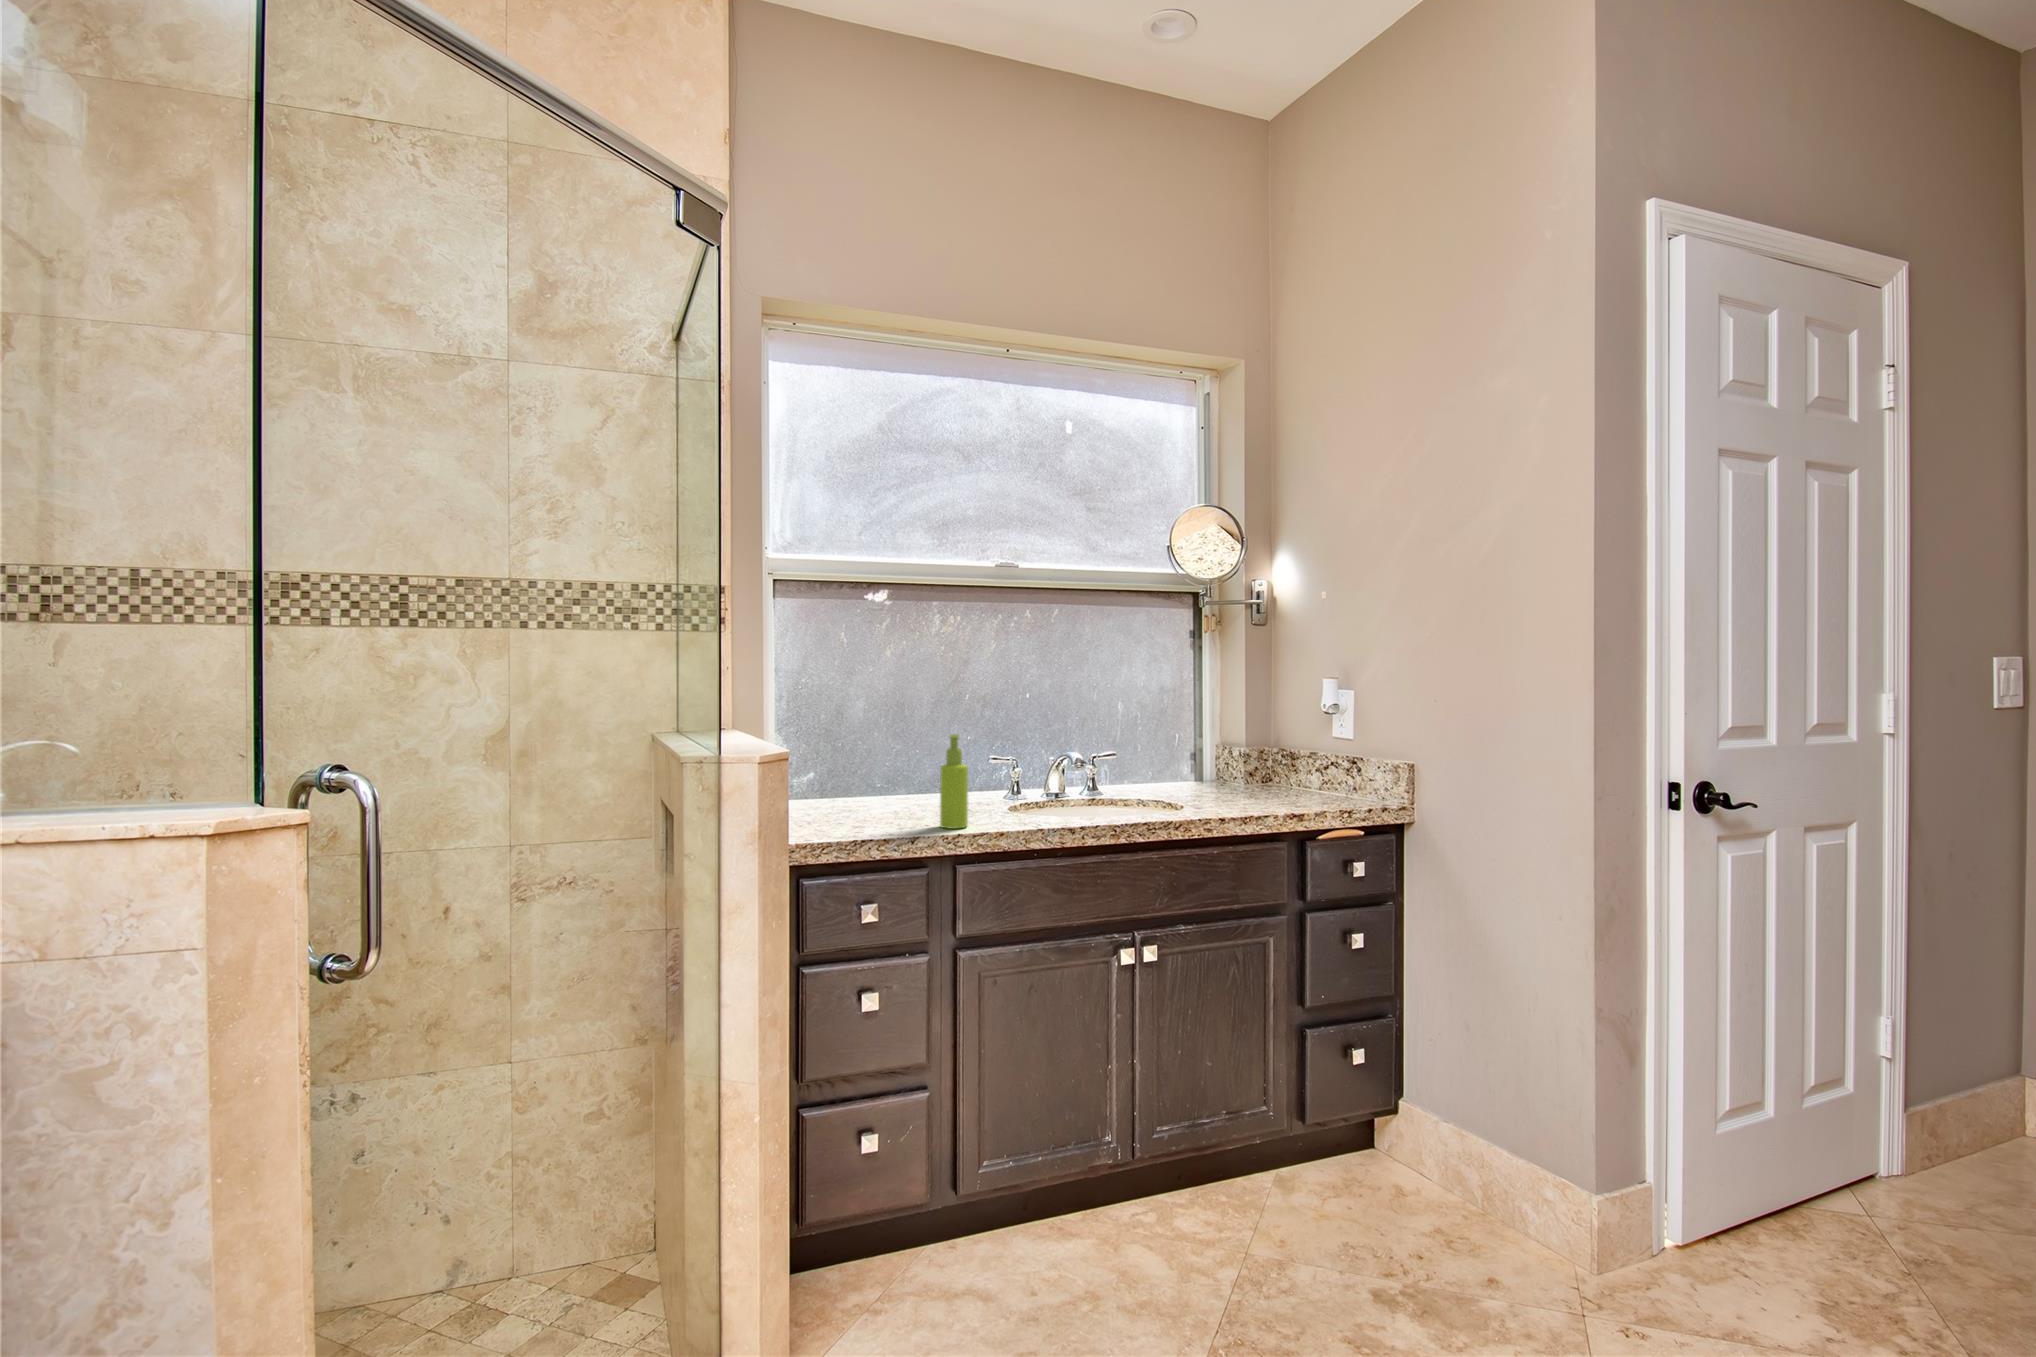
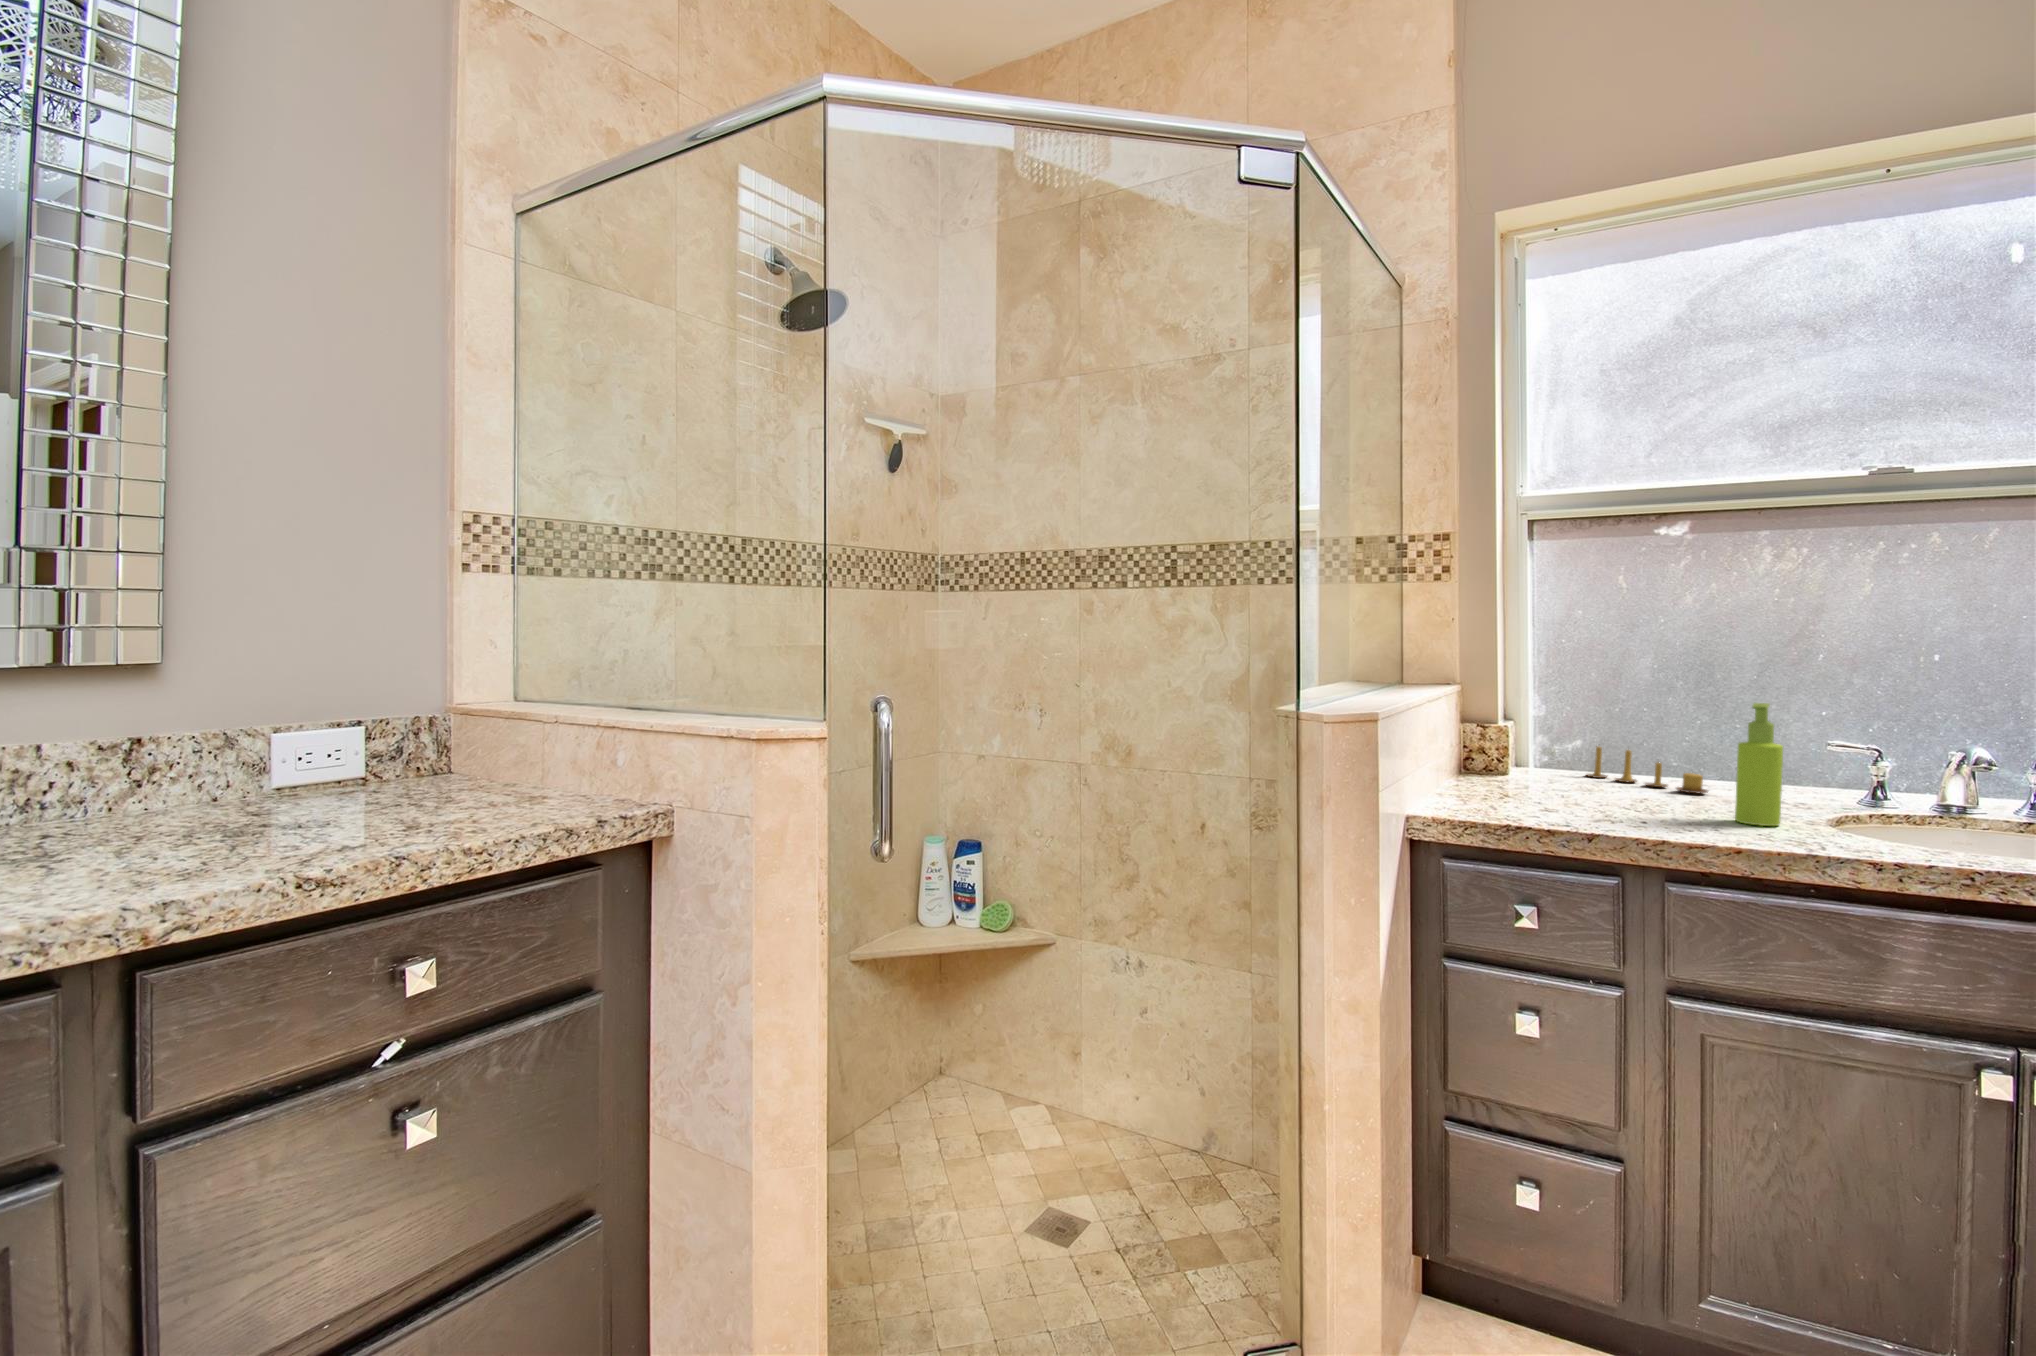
candle: none [829,771,917,806] -> present [1587,746,1708,793]

